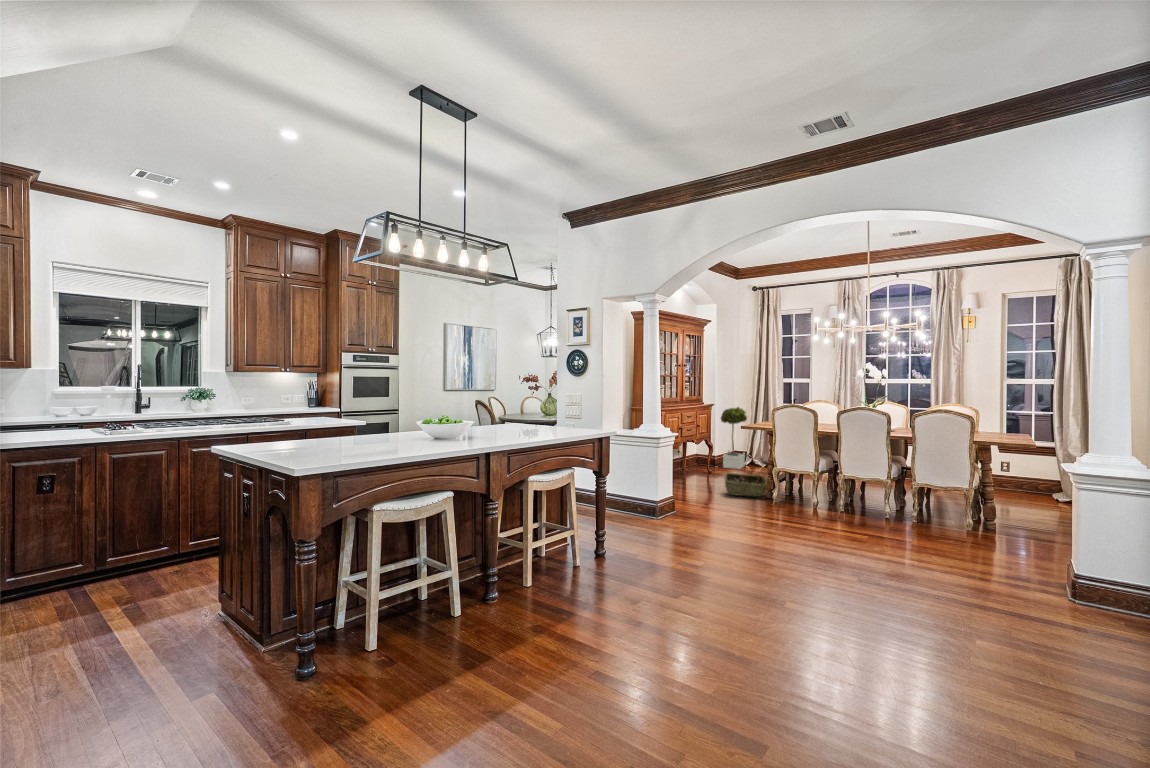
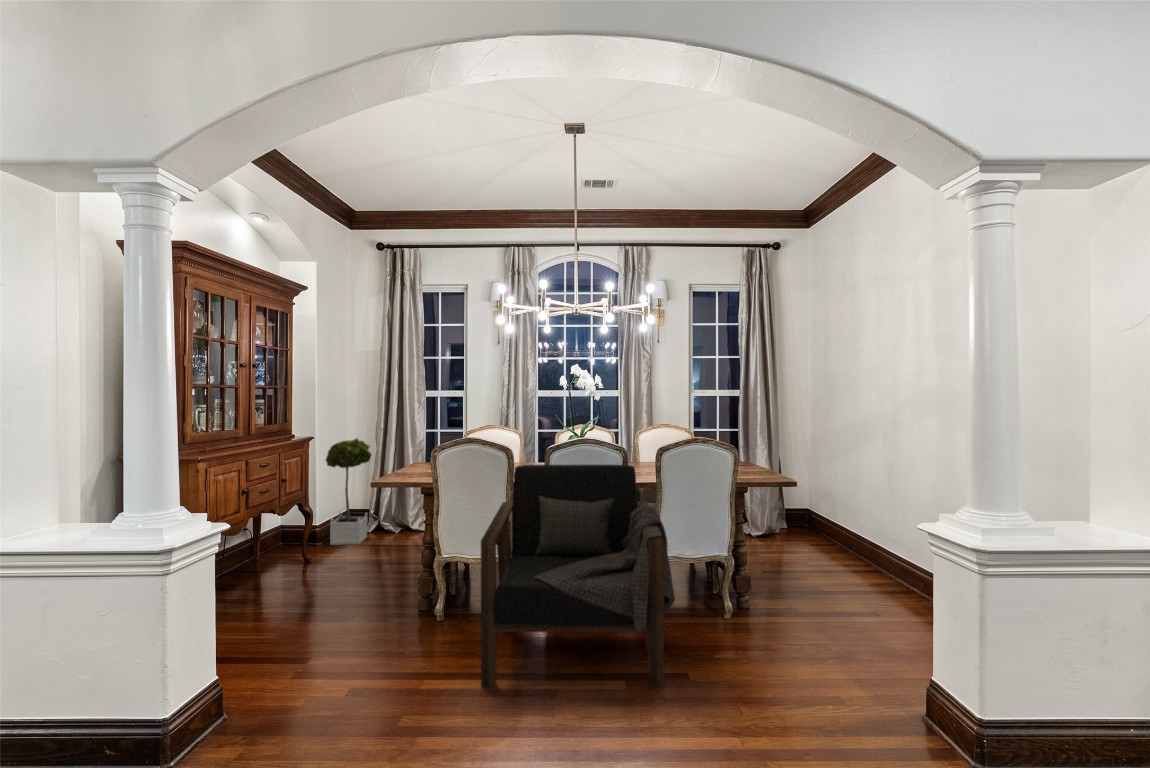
armchair: none [789,421,917,542] -> present [481,465,675,689]
woven basket: present [724,473,767,497] -> none [338,569,422,620]

